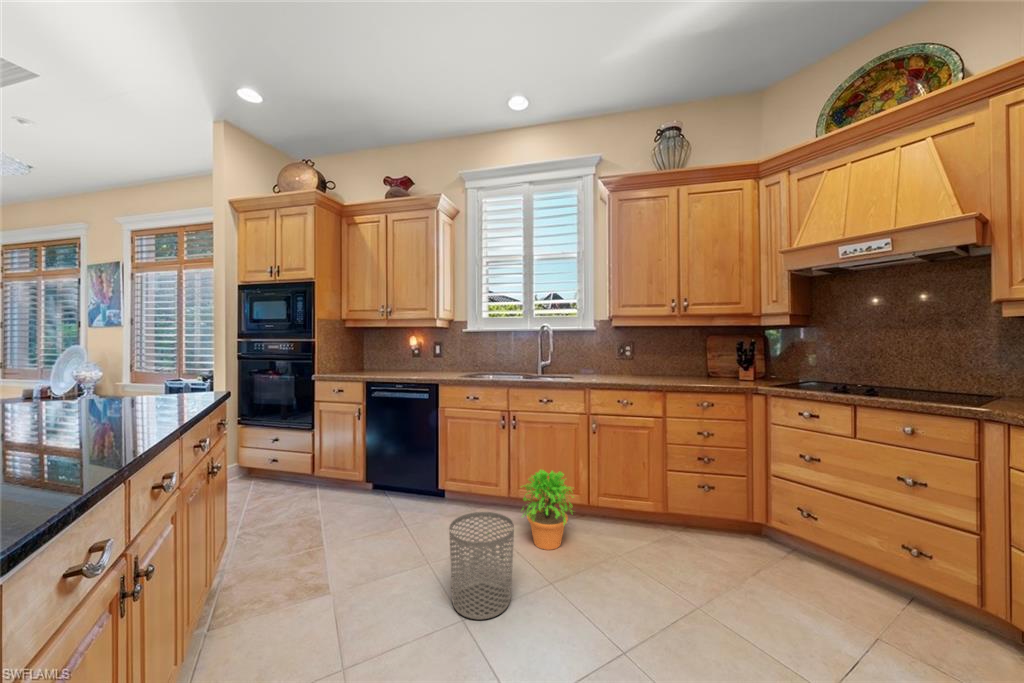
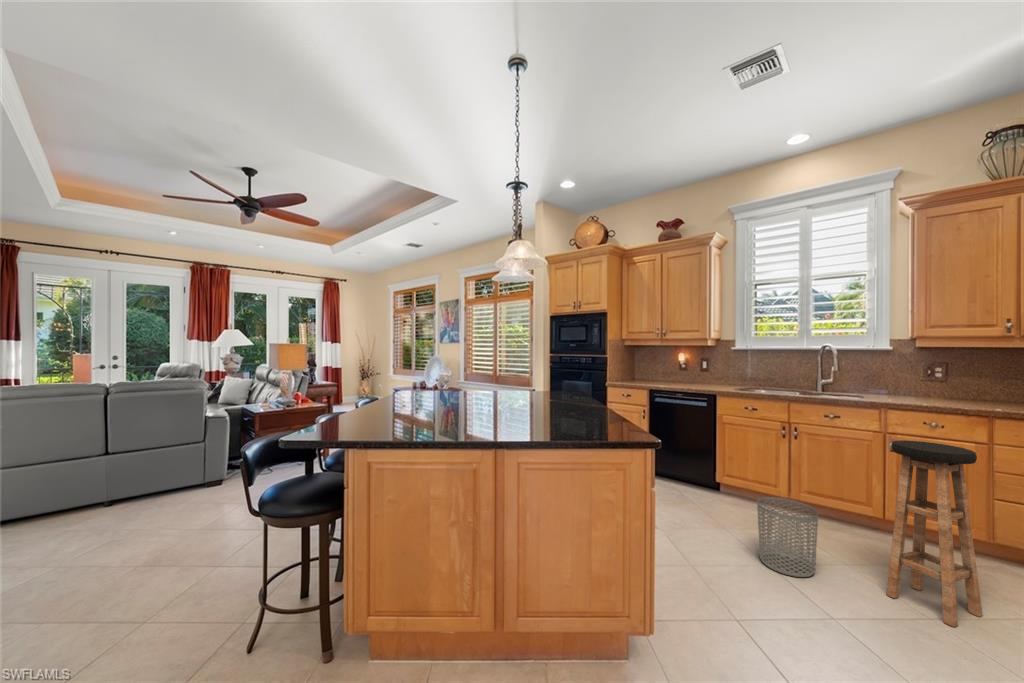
bar stool: none [576,426,654,641] -> present [886,440,983,627]
potted plant: present [522,470,572,550] -> none [808,476,877,549]

